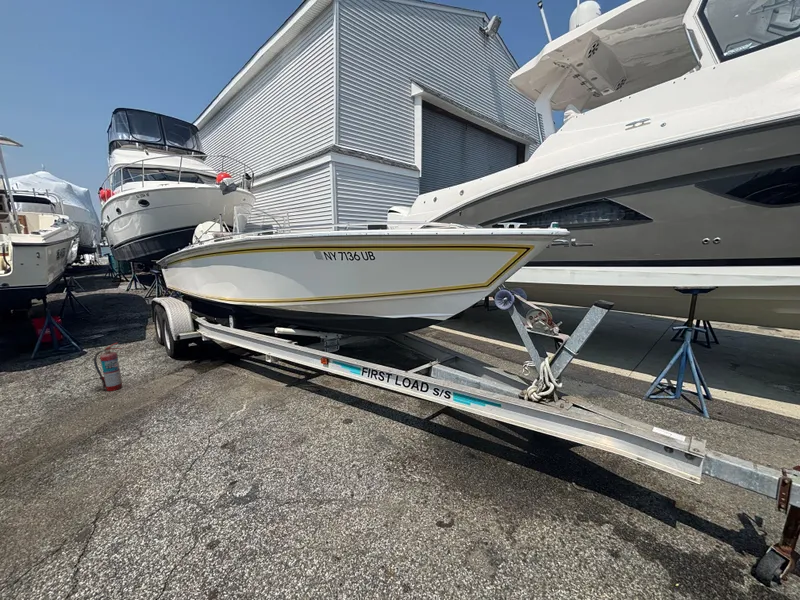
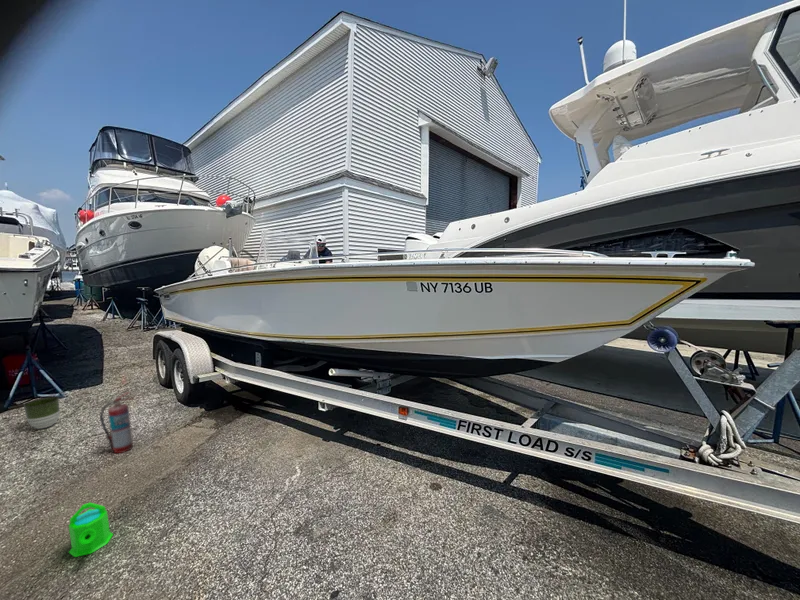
planter: none [41,347,70,372] -> present [24,397,60,429]
watering can: none [56,417,91,455] -> present [69,503,113,557]

